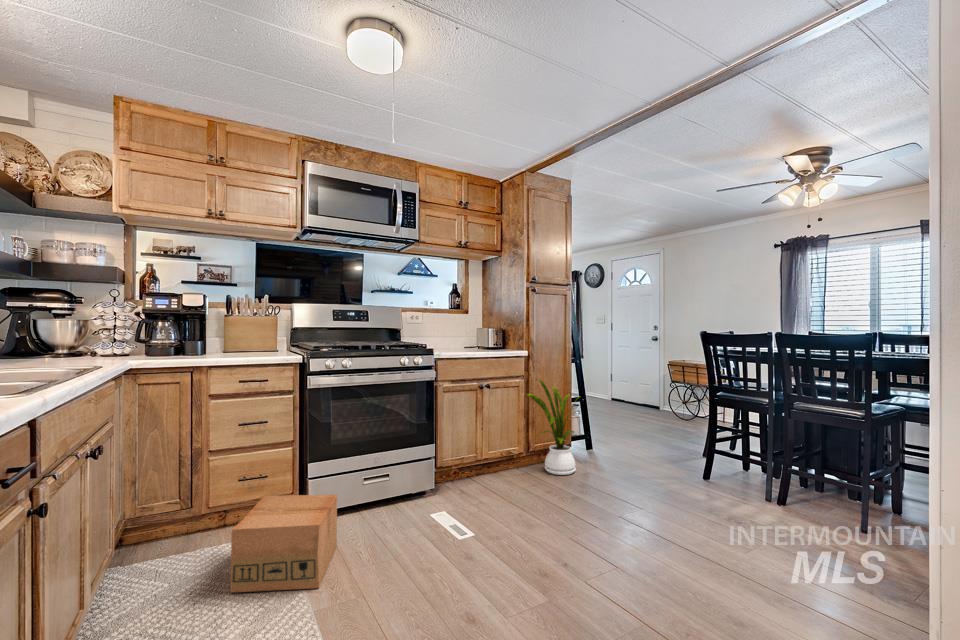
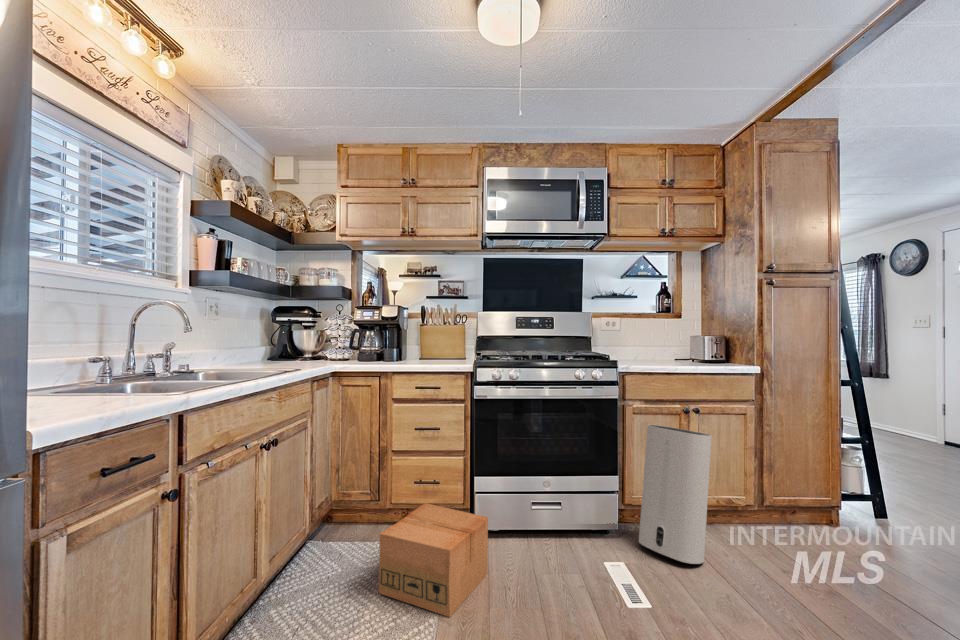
house plant: present [526,380,576,475] -> none [755,408,853,551]
air purifier: none [452,399,505,500] -> present [639,425,712,564]

